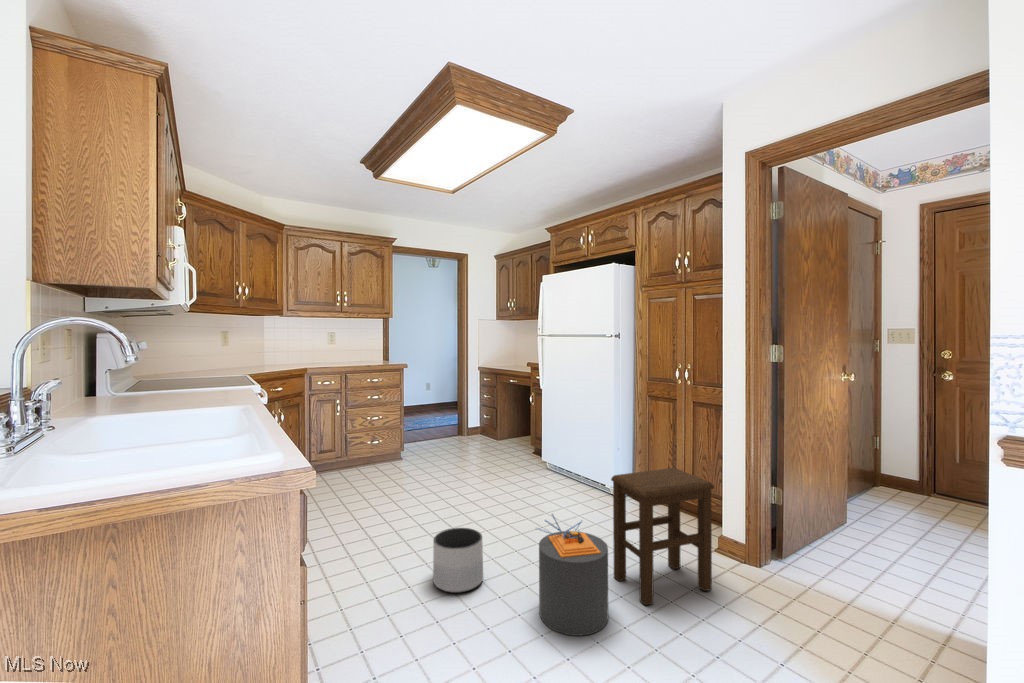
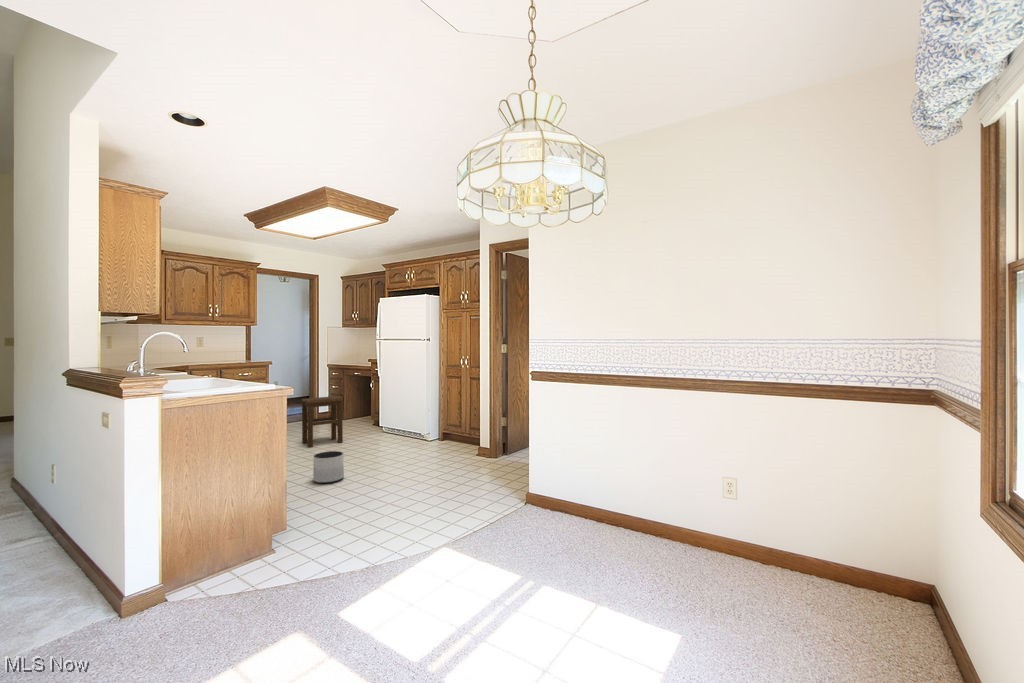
stool: present [611,468,714,605] -> present [301,396,343,447]
trash can: present [539,514,608,636] -> none [373,431,413,488]

